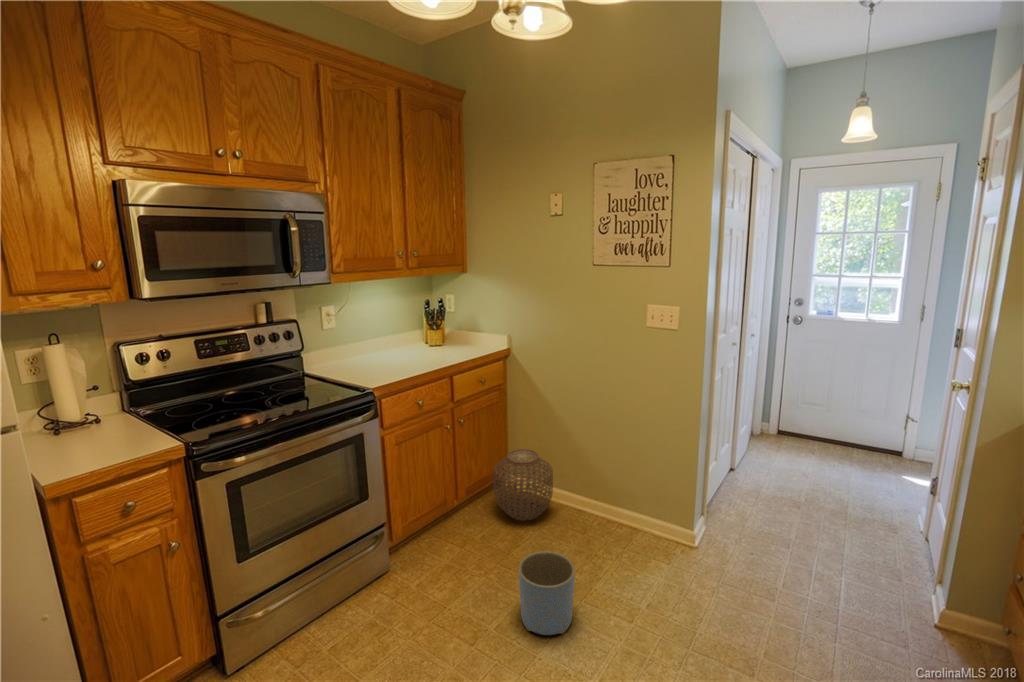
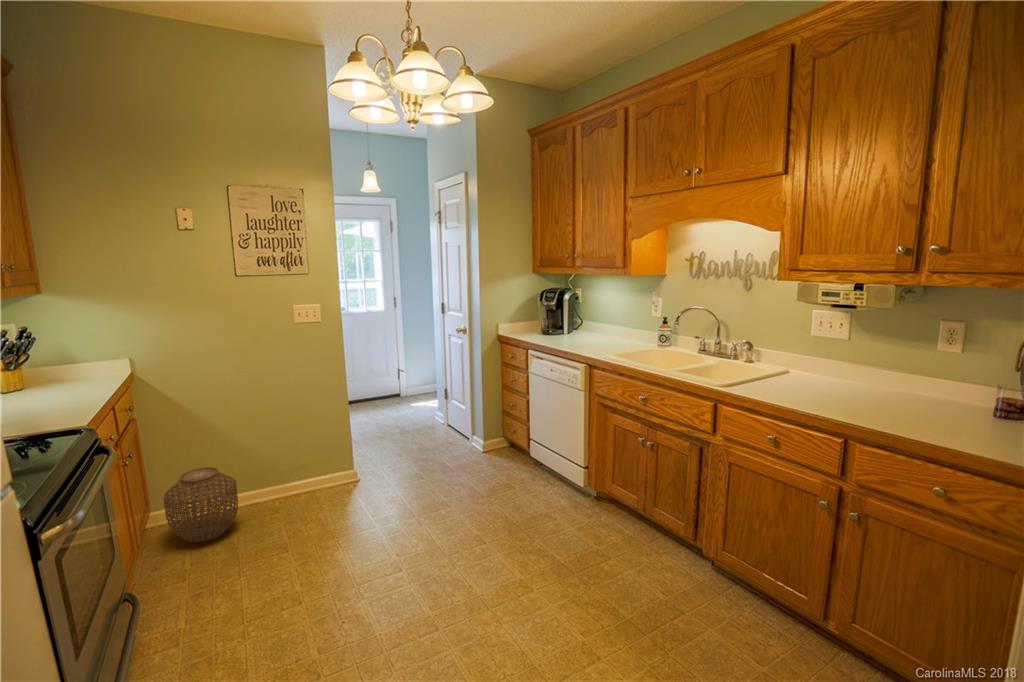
planter: present [518,551,575,635] -> none [315,497,363,561]

